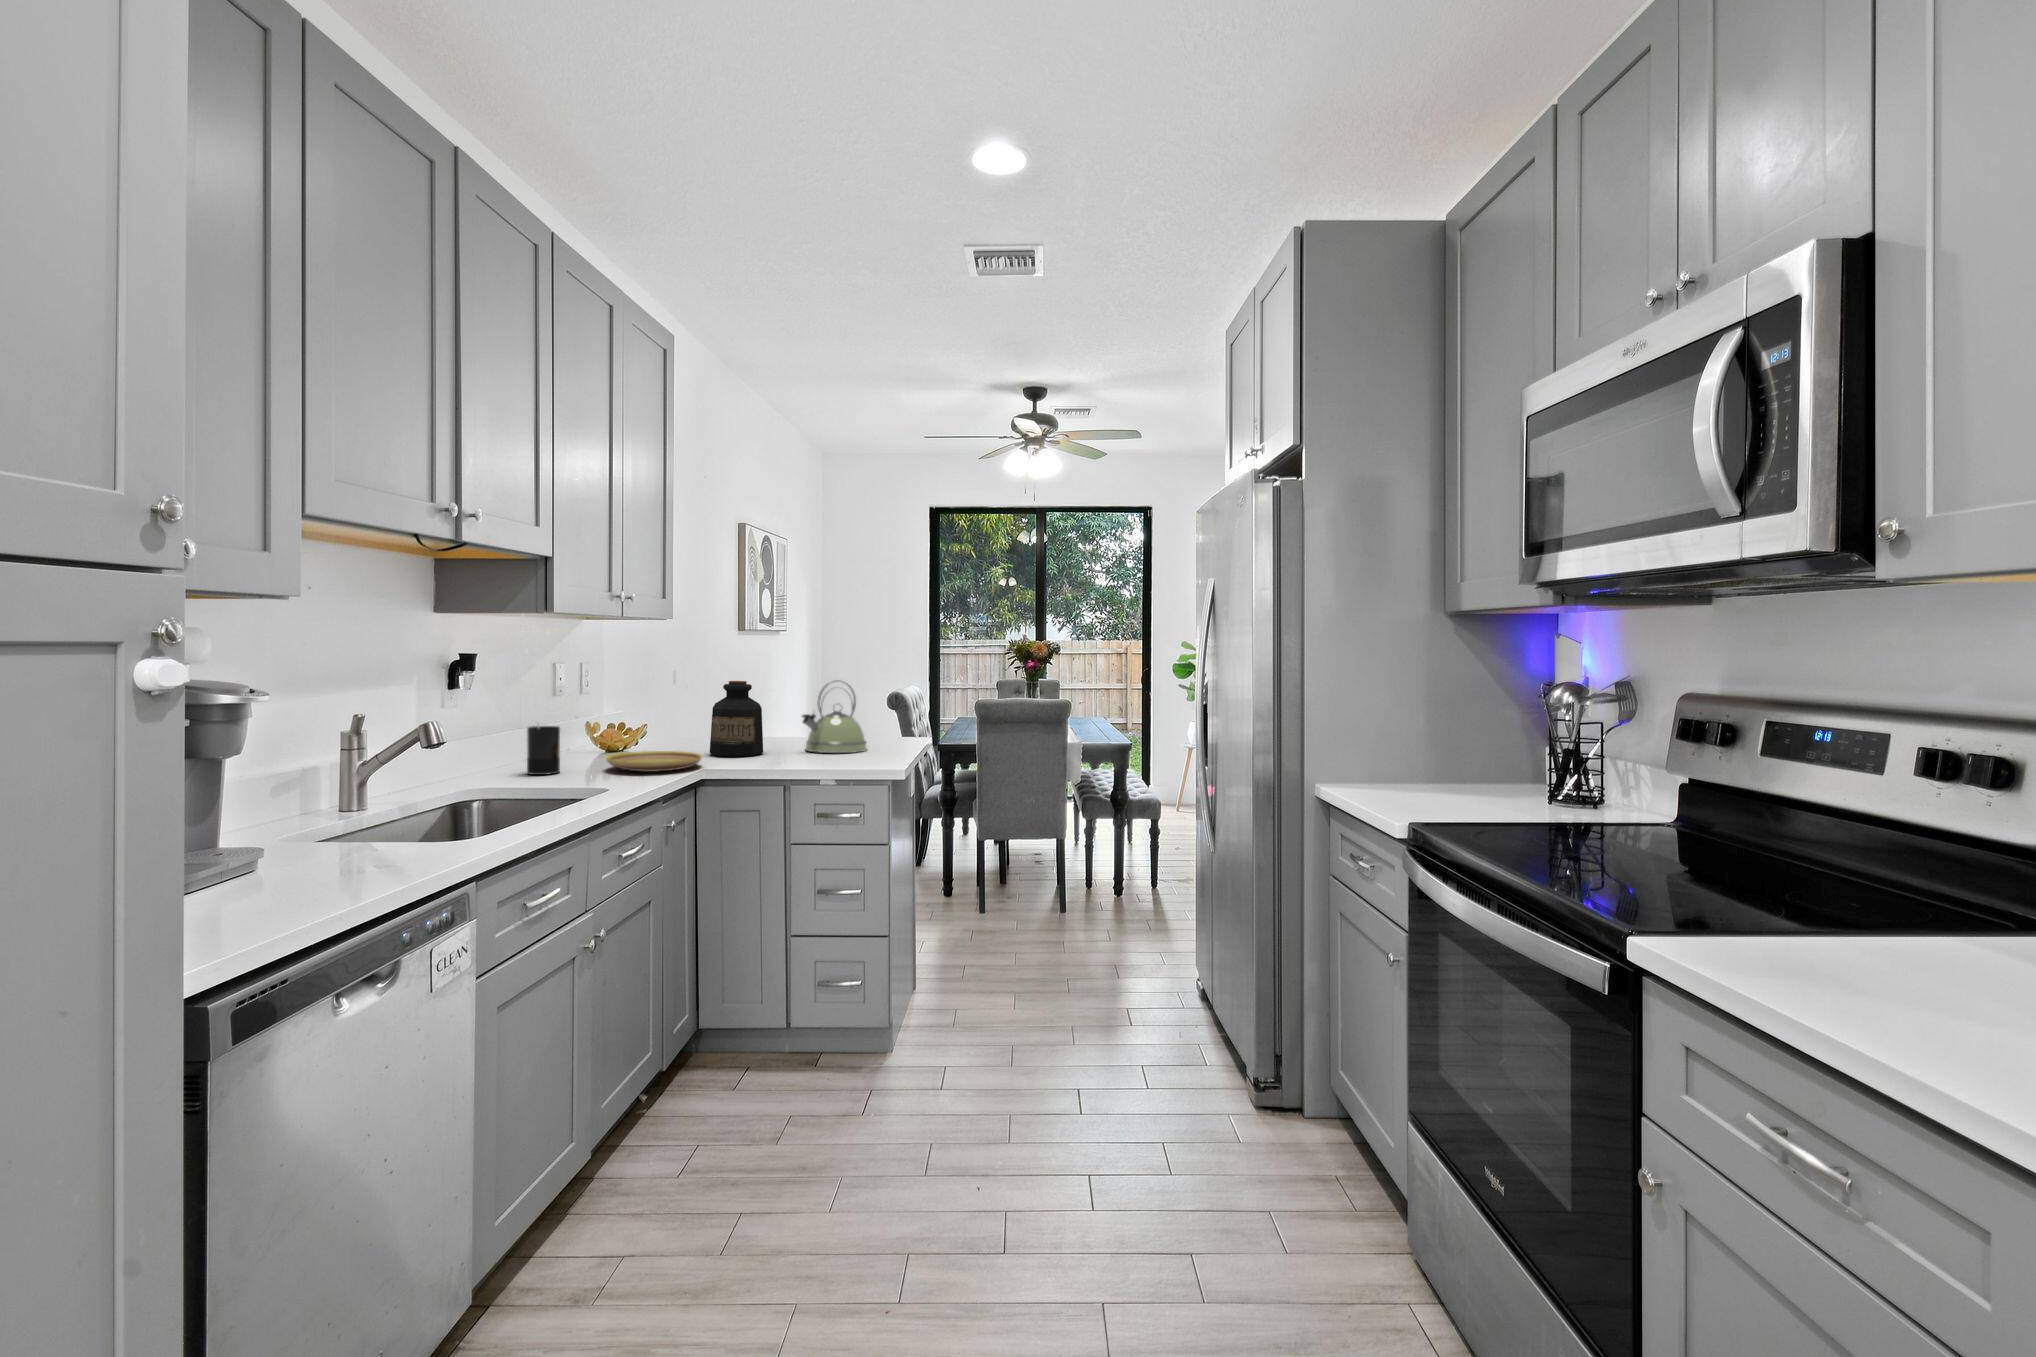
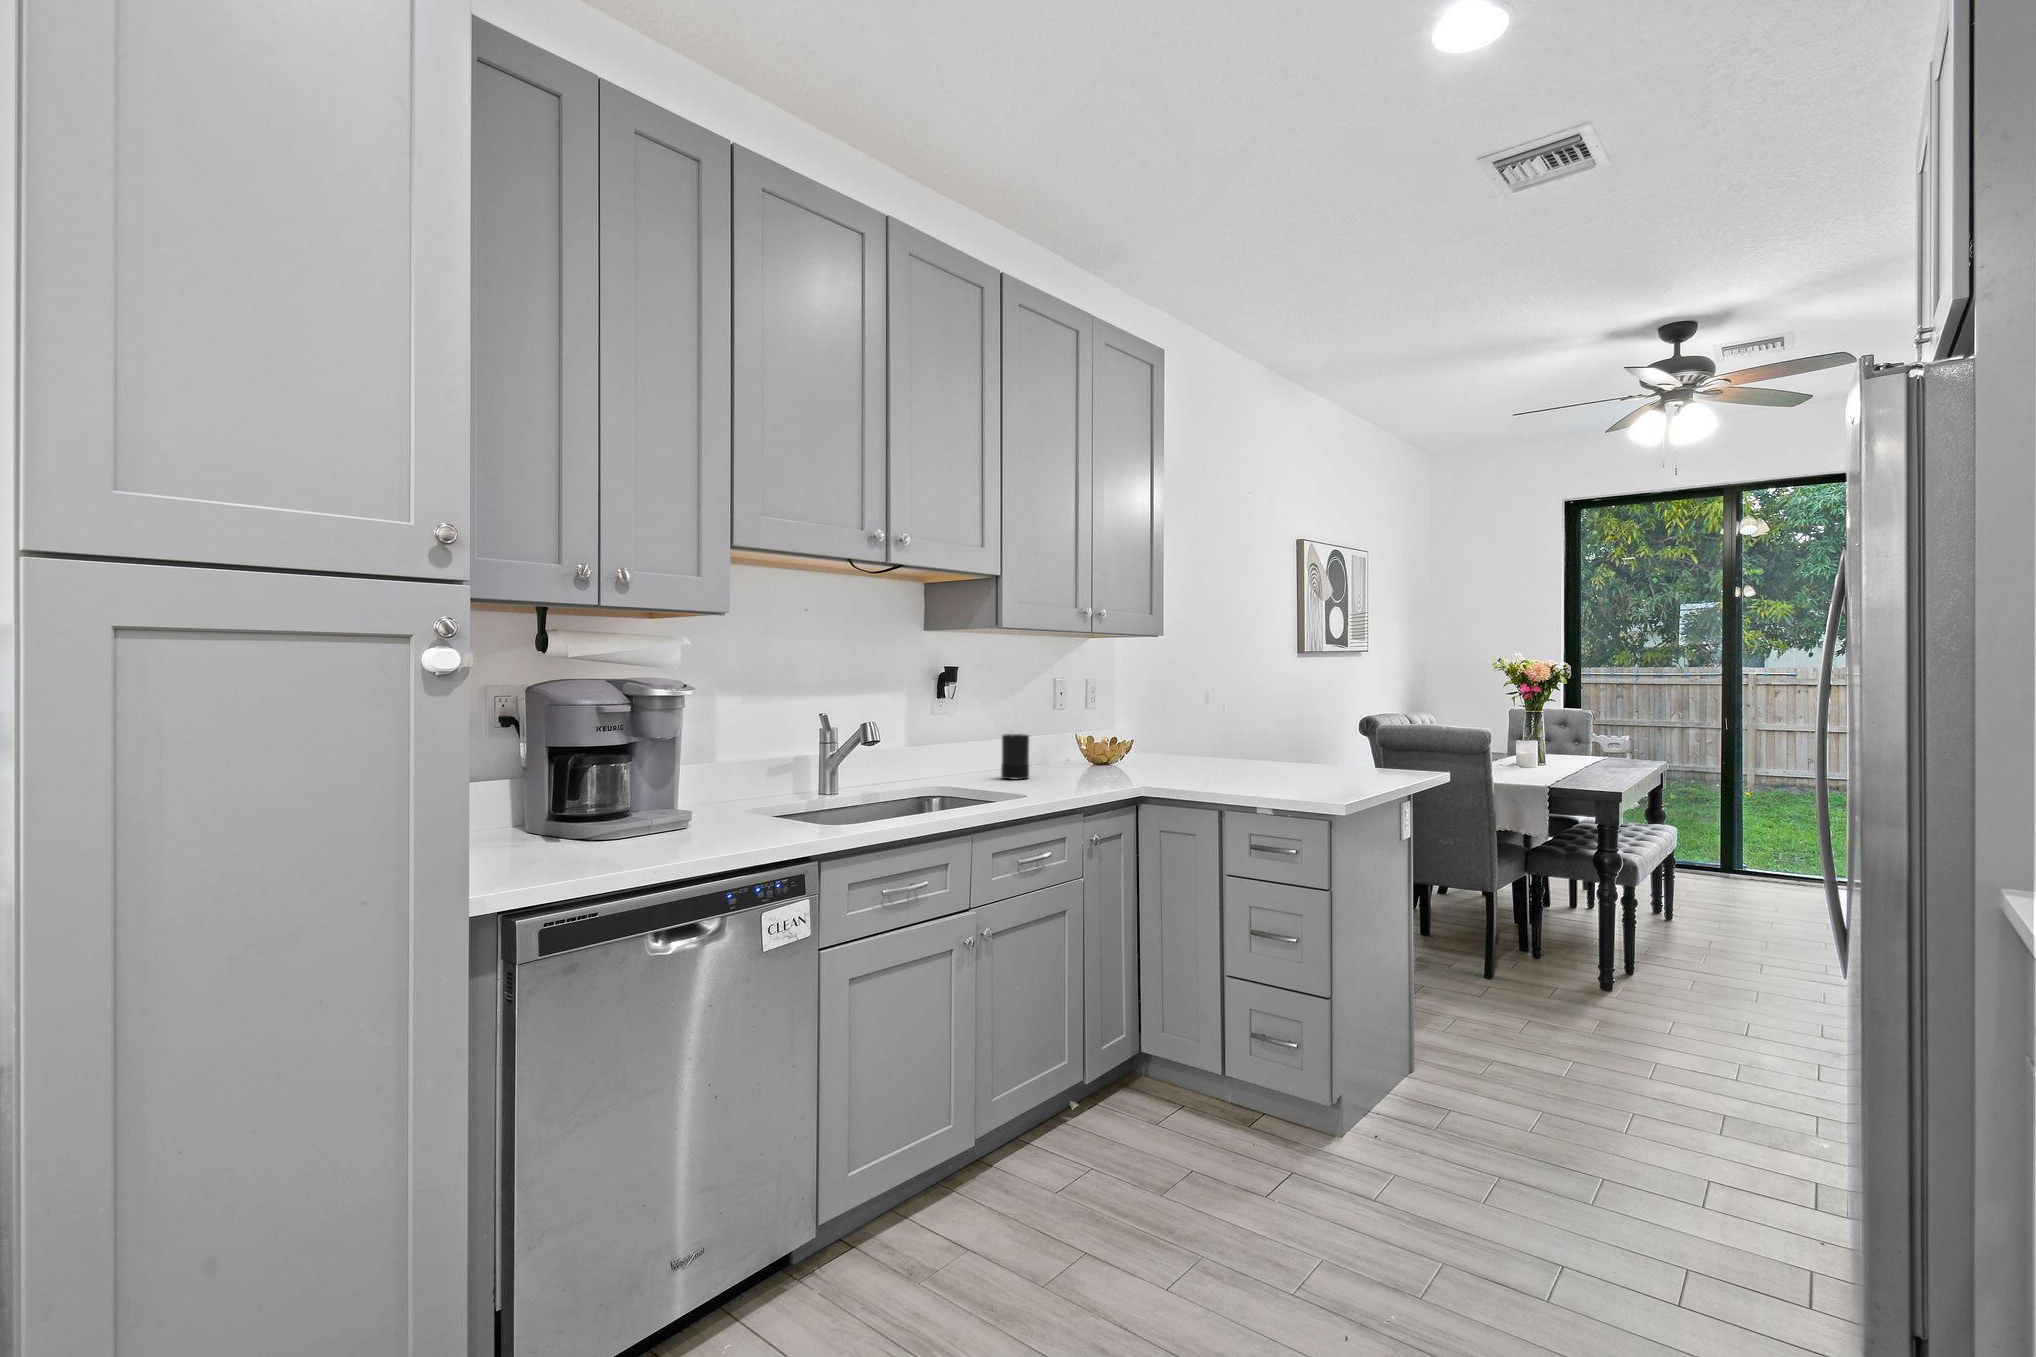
bottle: present [710,681,763,757] -> none [1180,696,1238,775]
kettle: present [802,681,867,753] -> none [1276,696,1357,778]
plate: present [606,751,702,772] -> none [1066,764,1157,782]

